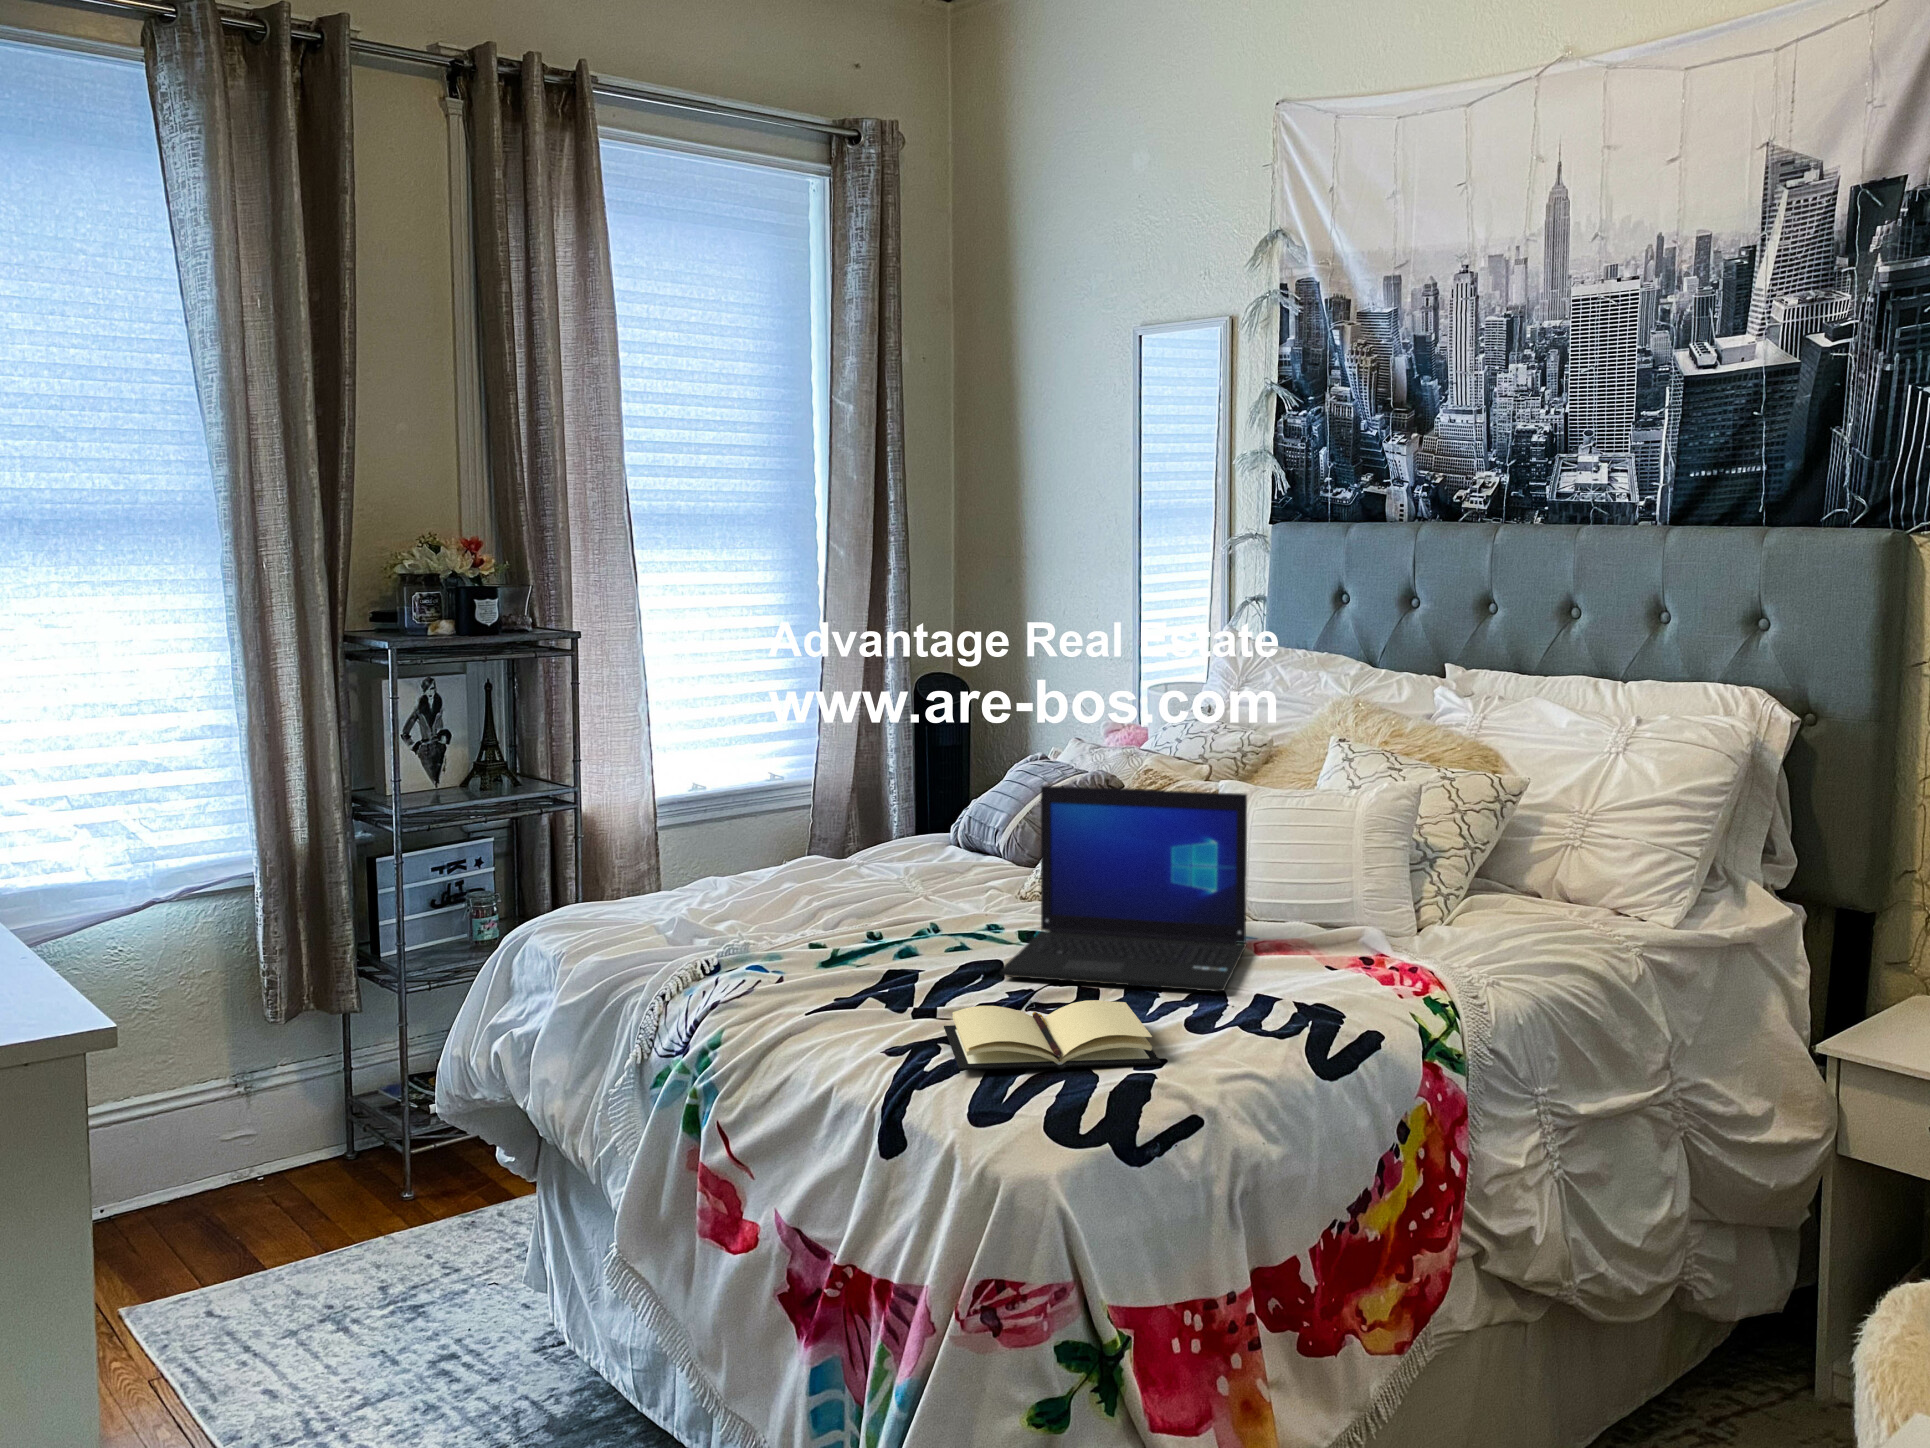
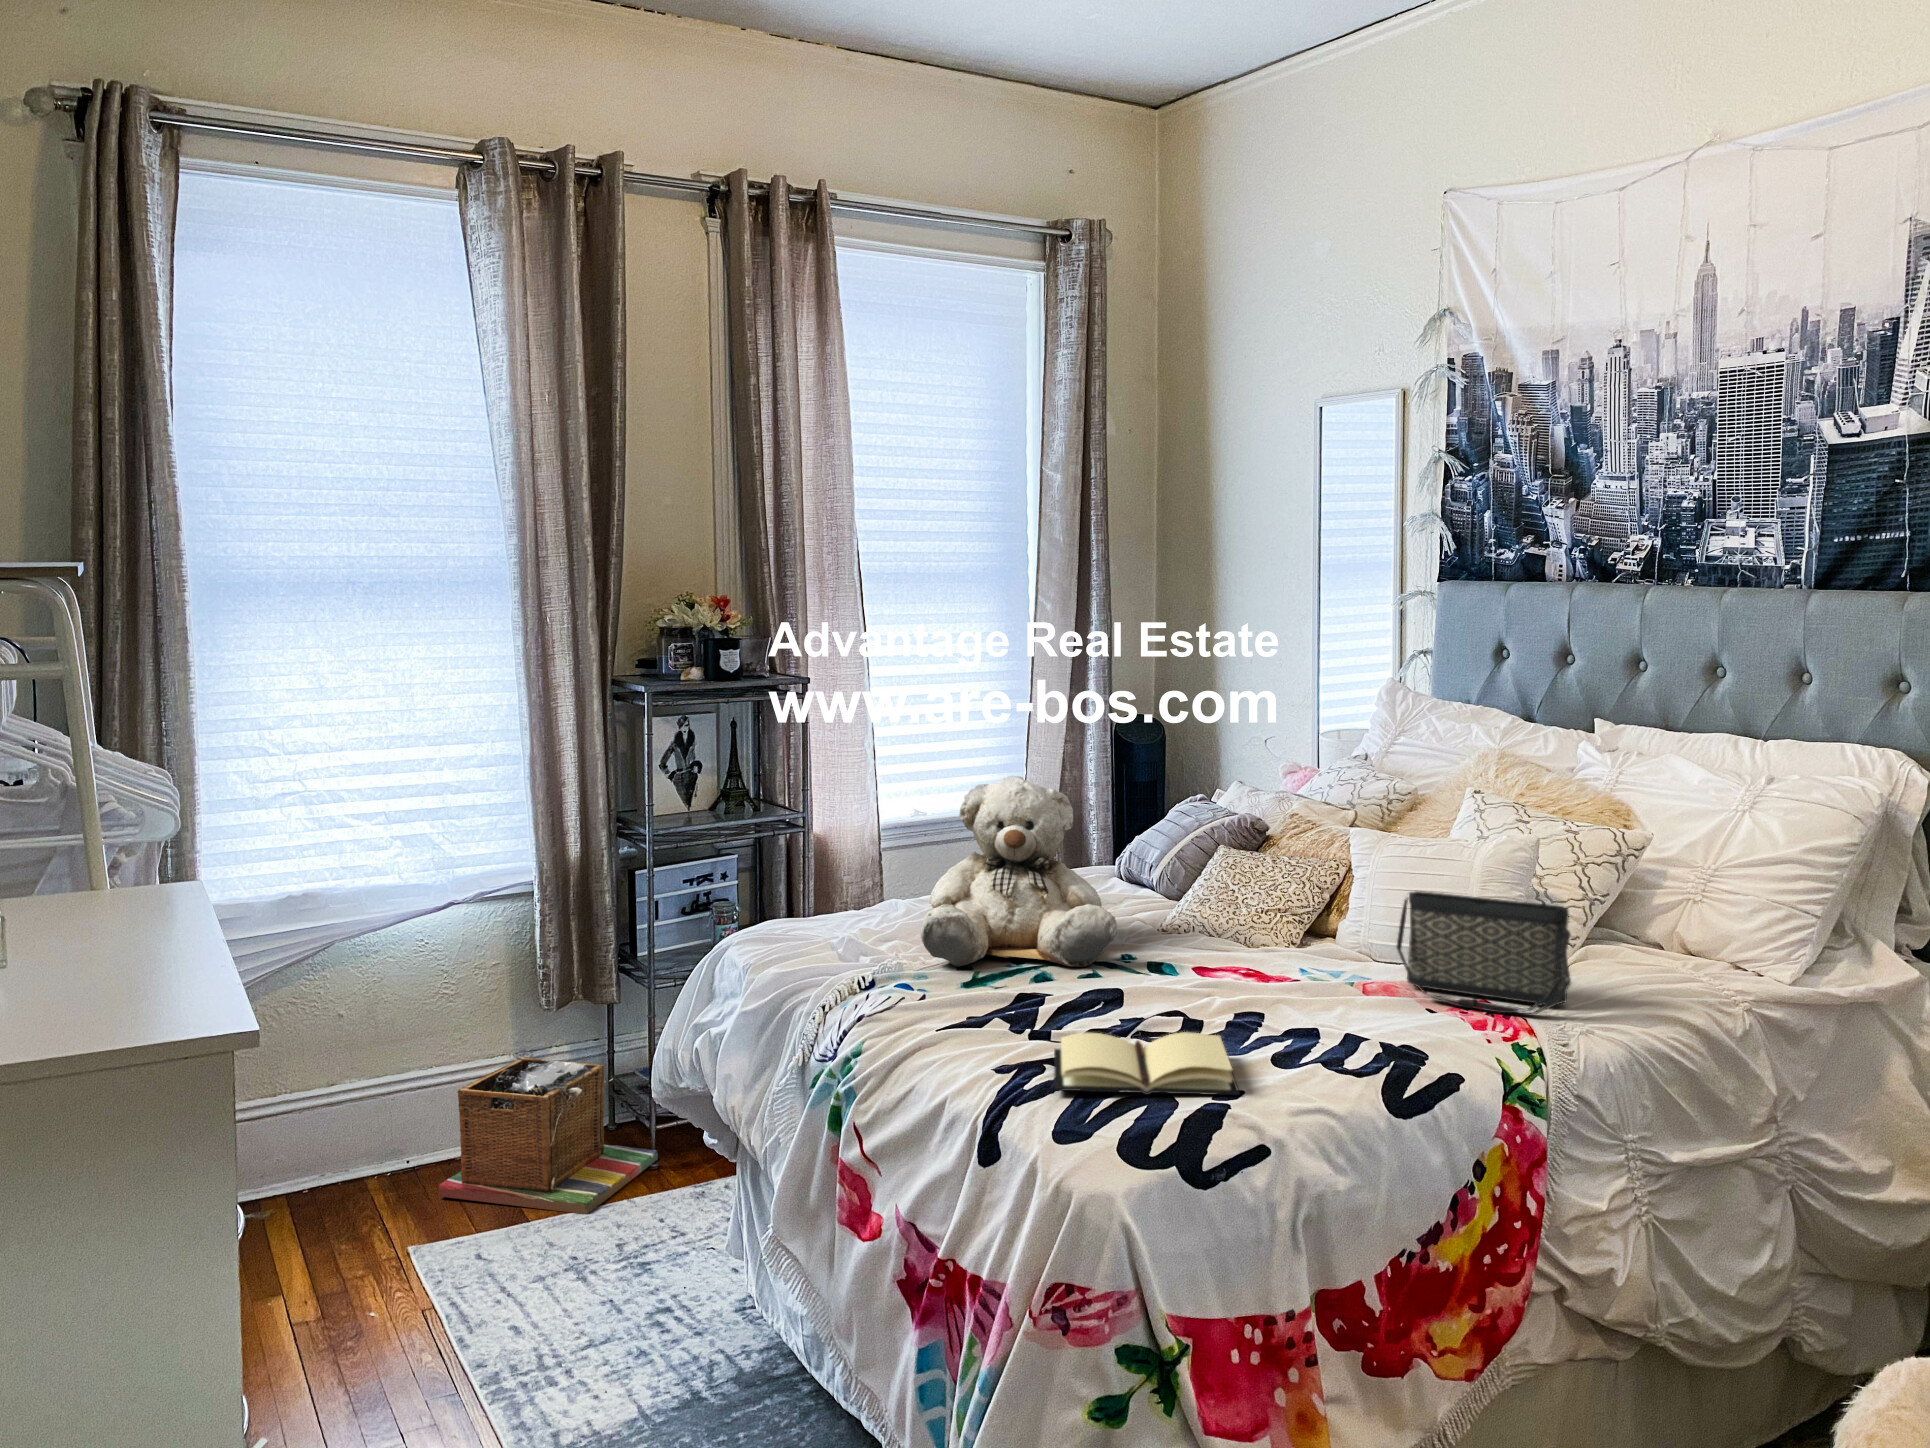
teddy bear: none [760,731,980,944] -> present [921,776,1117,967]
laptop: present [1000,786,1247,992] -> none [1120,831,1358,1029]
handbag: none [1287,843,1472,966] -> present [1397,891,1571,1014]
laundry basket: none [146,1081,414,1258] -> present [439,1057,658,1214]

